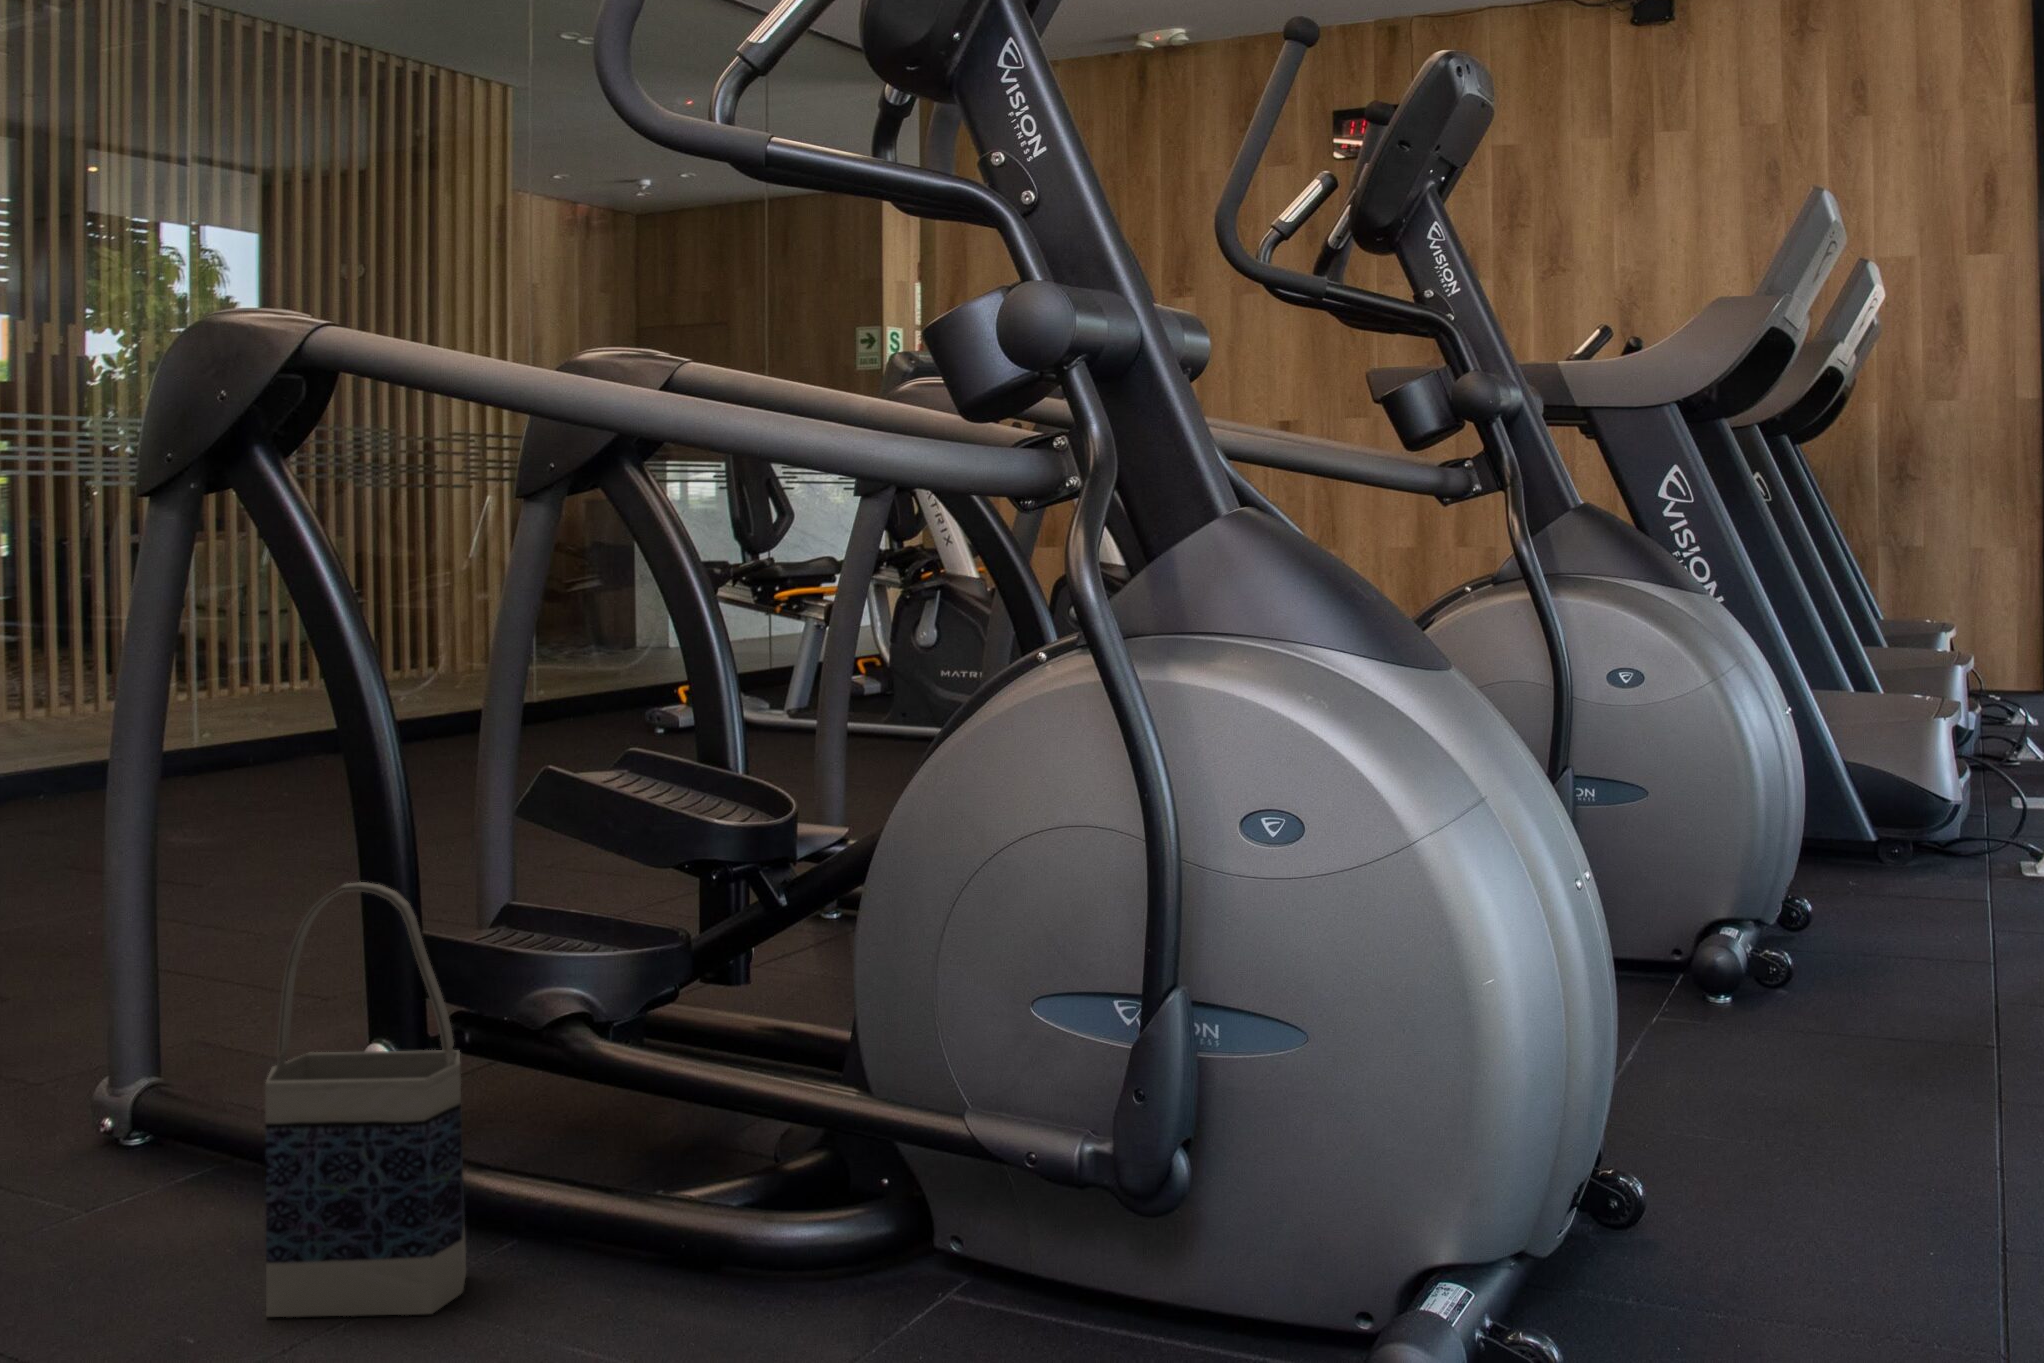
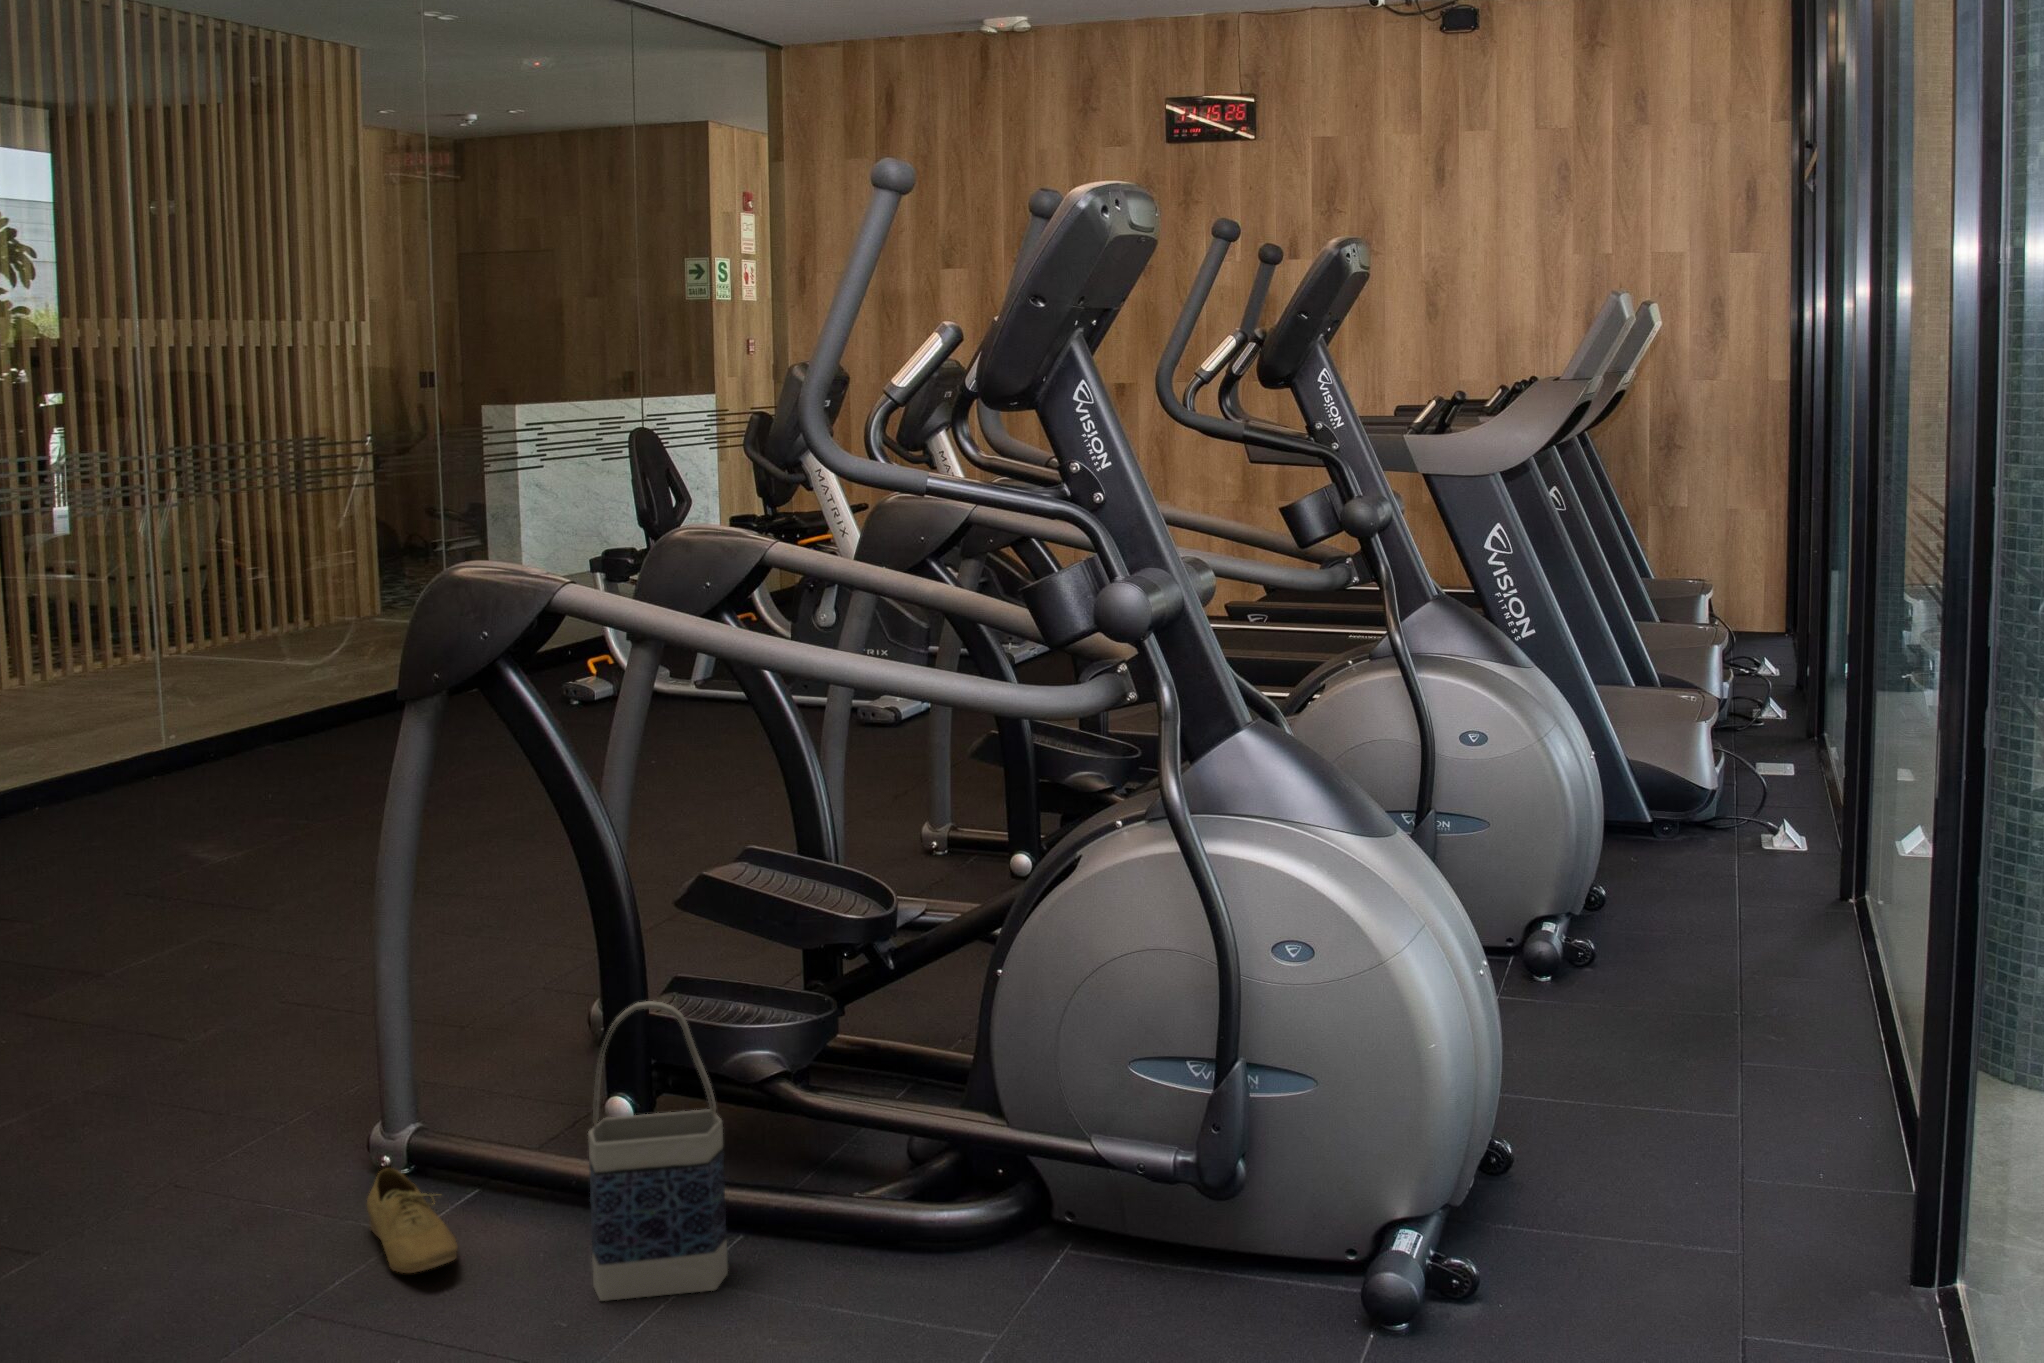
shoe: none [28,1120,136,1260] -> present [367,1168,458,1273]

